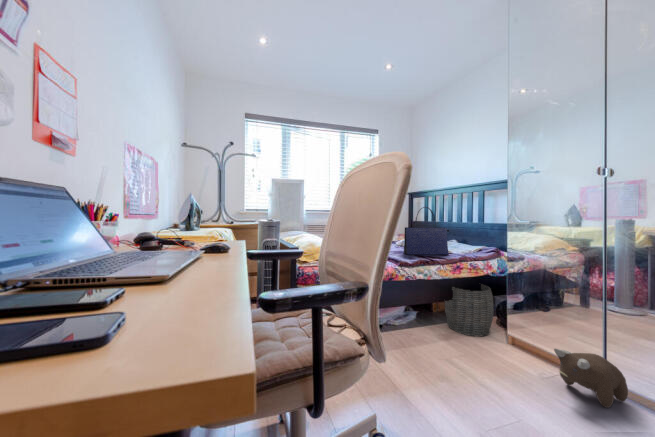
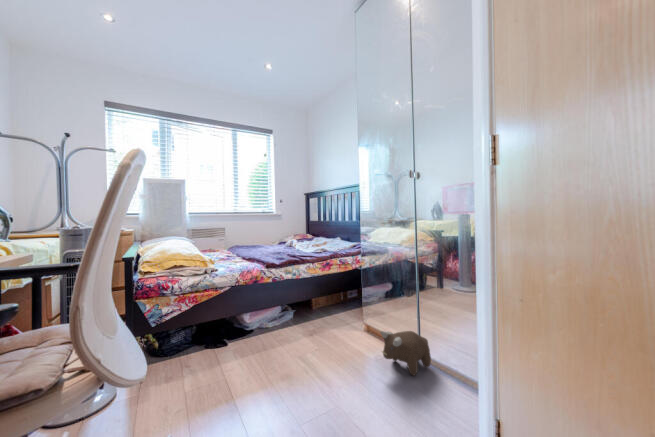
tote bag: present [404,207,449,255] -> none [282,208,325,255]
woven basket: present [445,284,494,337] -> none [317,277,357,328]

